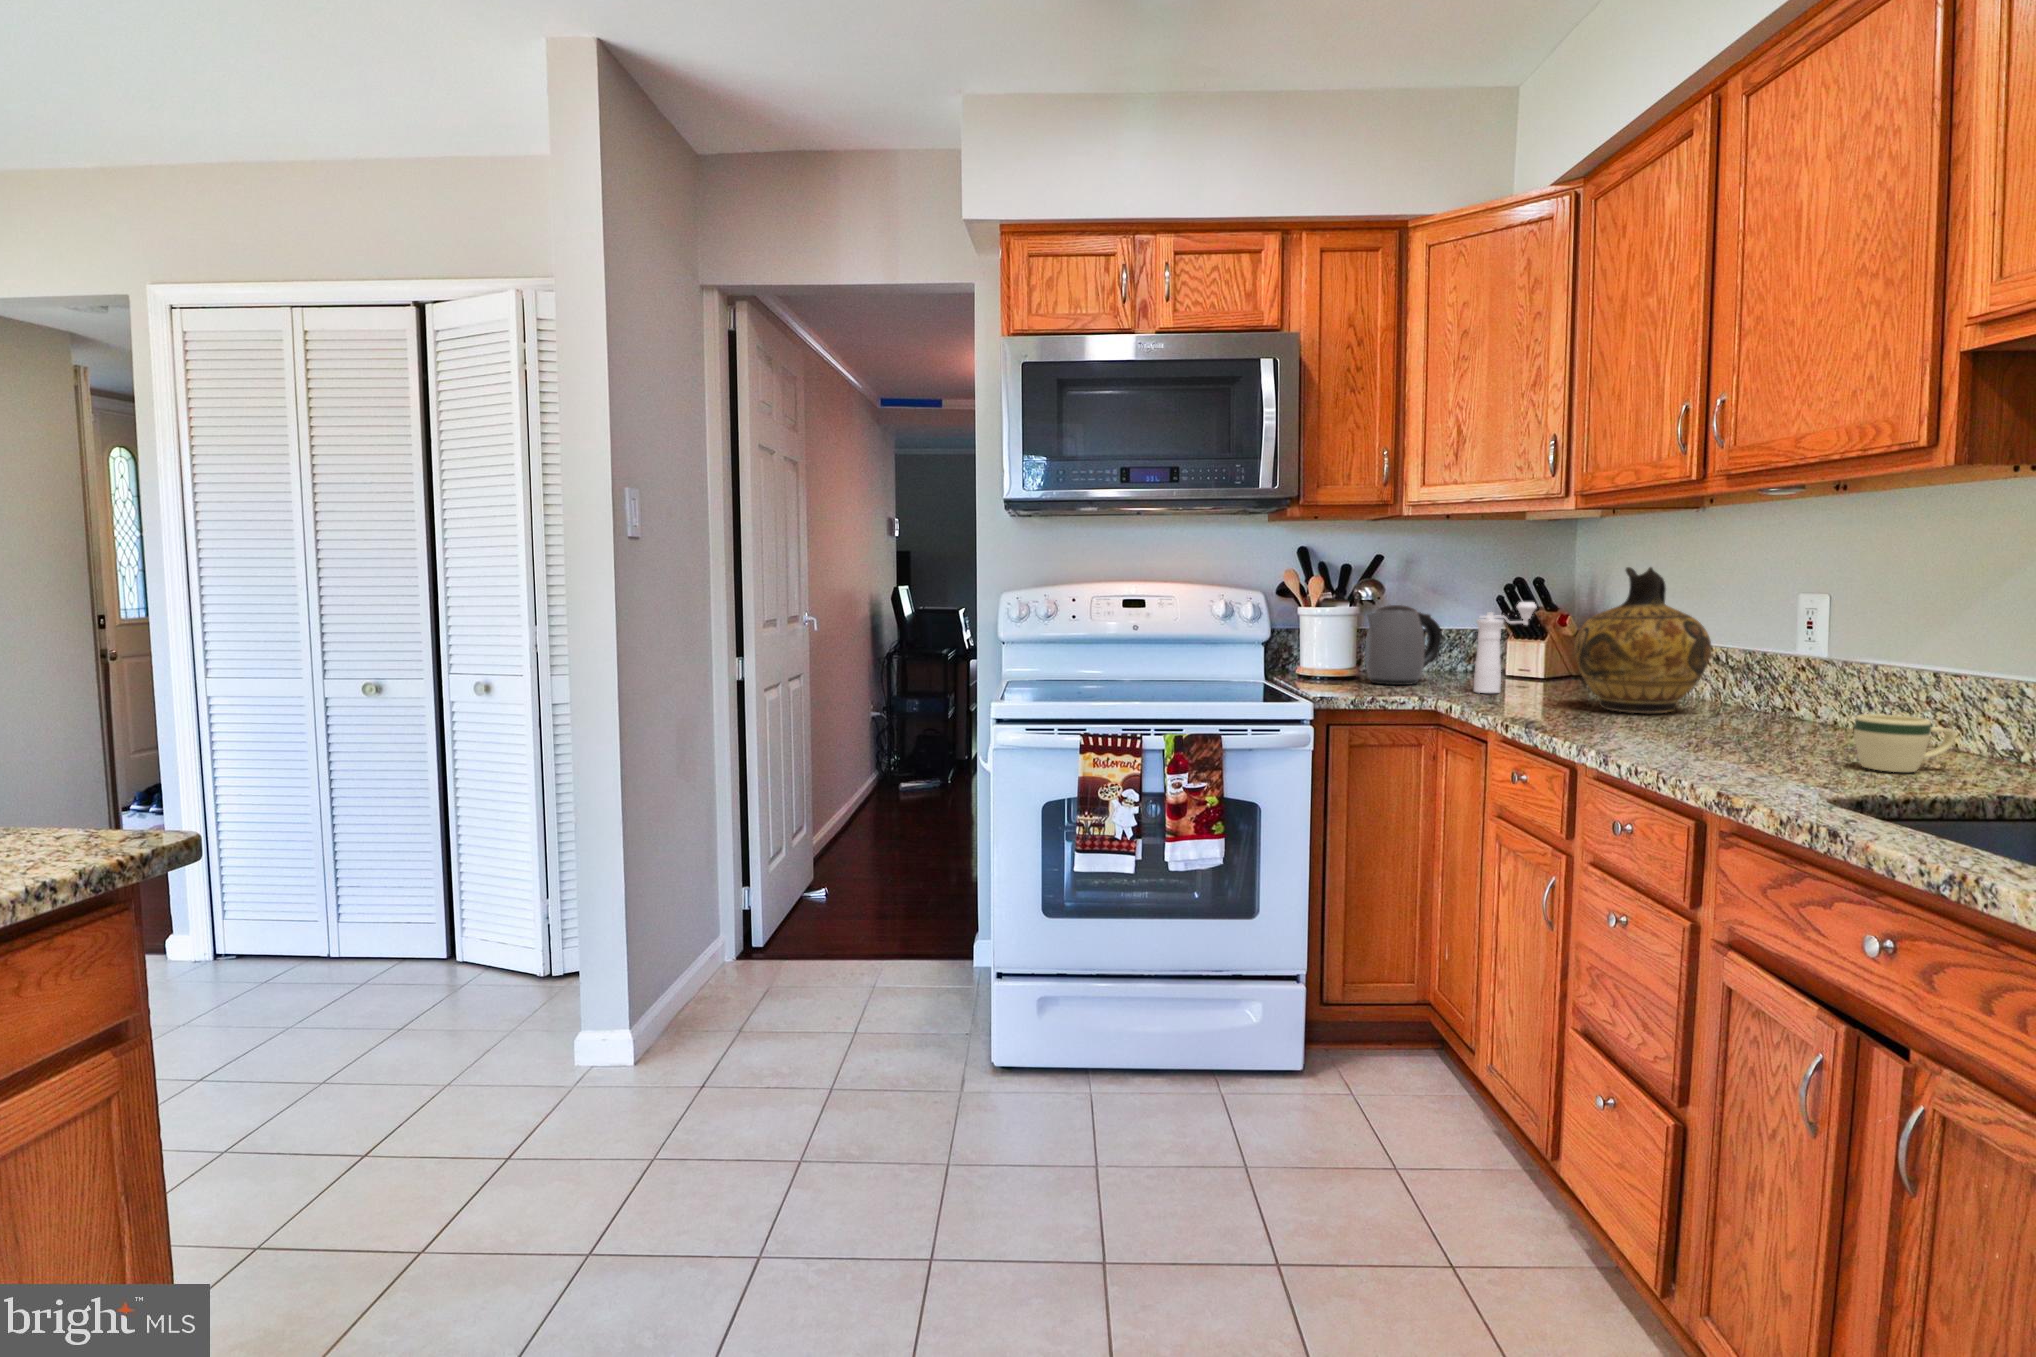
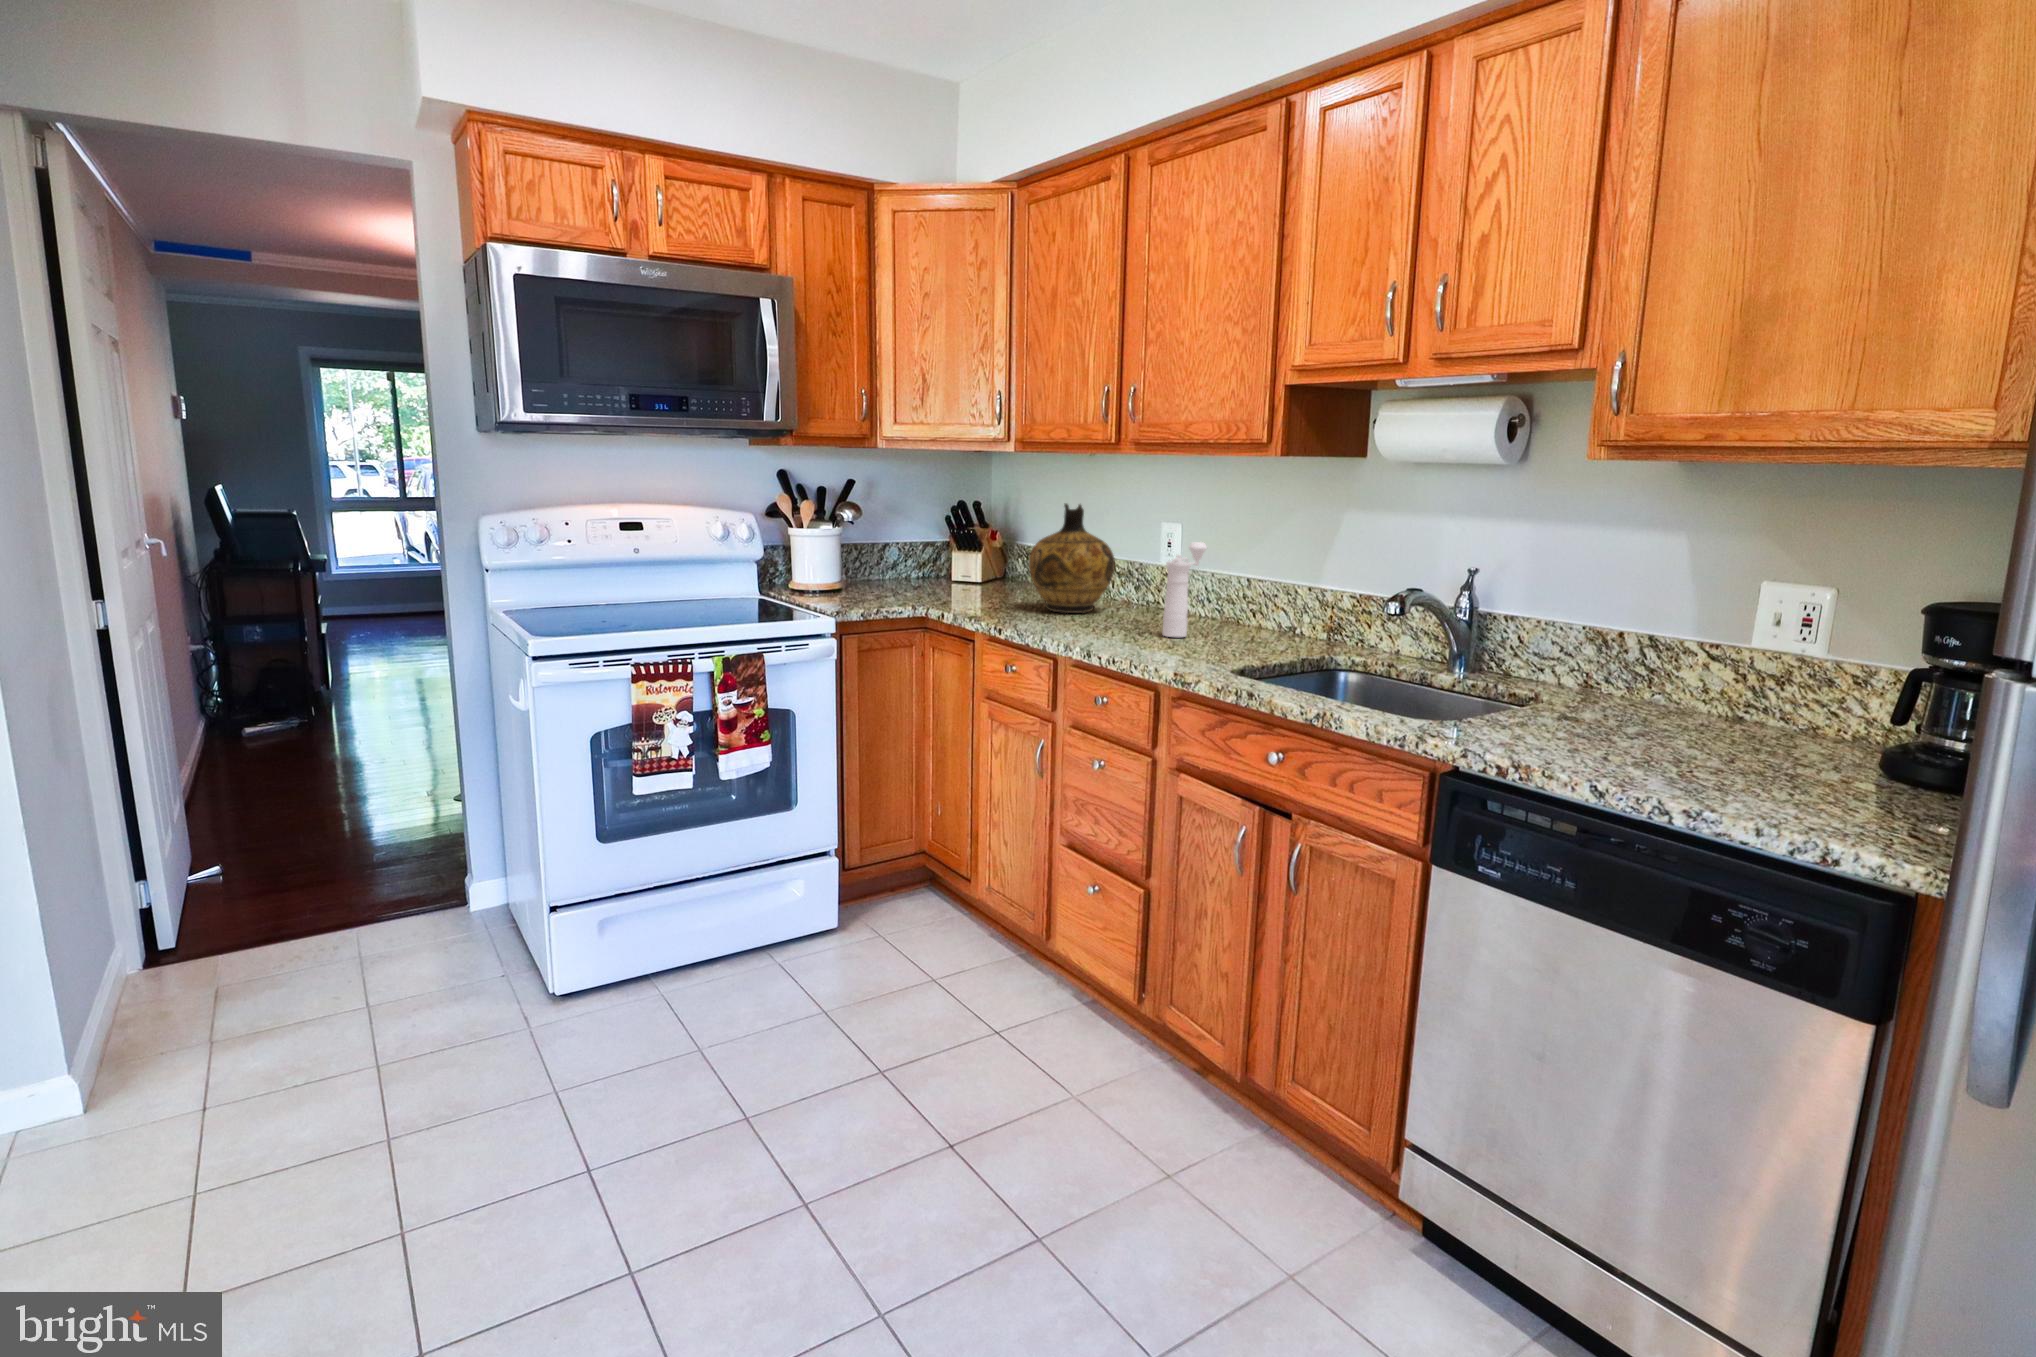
pepper mill: present [1474,602,1536,693] -> present [1162,542,1207,637]
kettle: present [1366,605,1442,685] -> none [852,525,911,595]
mug: present [1854,714,1955,772] -> none [1222,612,1267,648]

